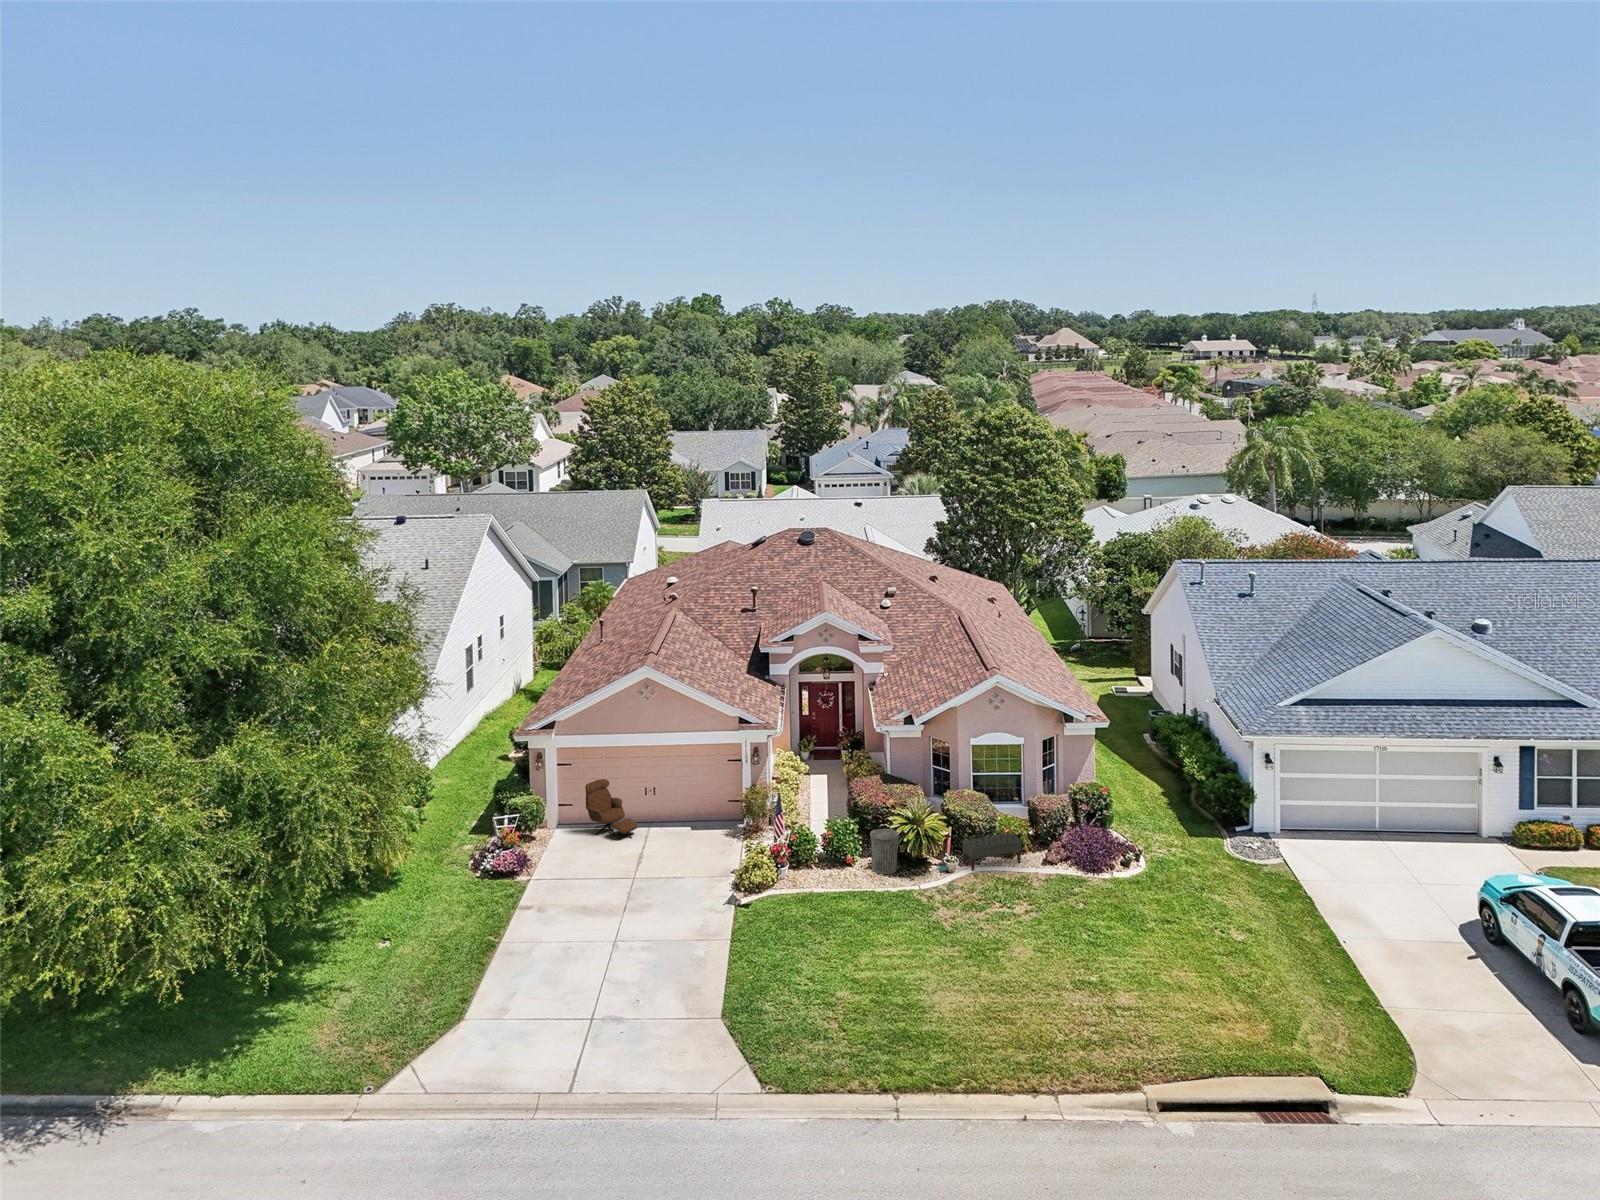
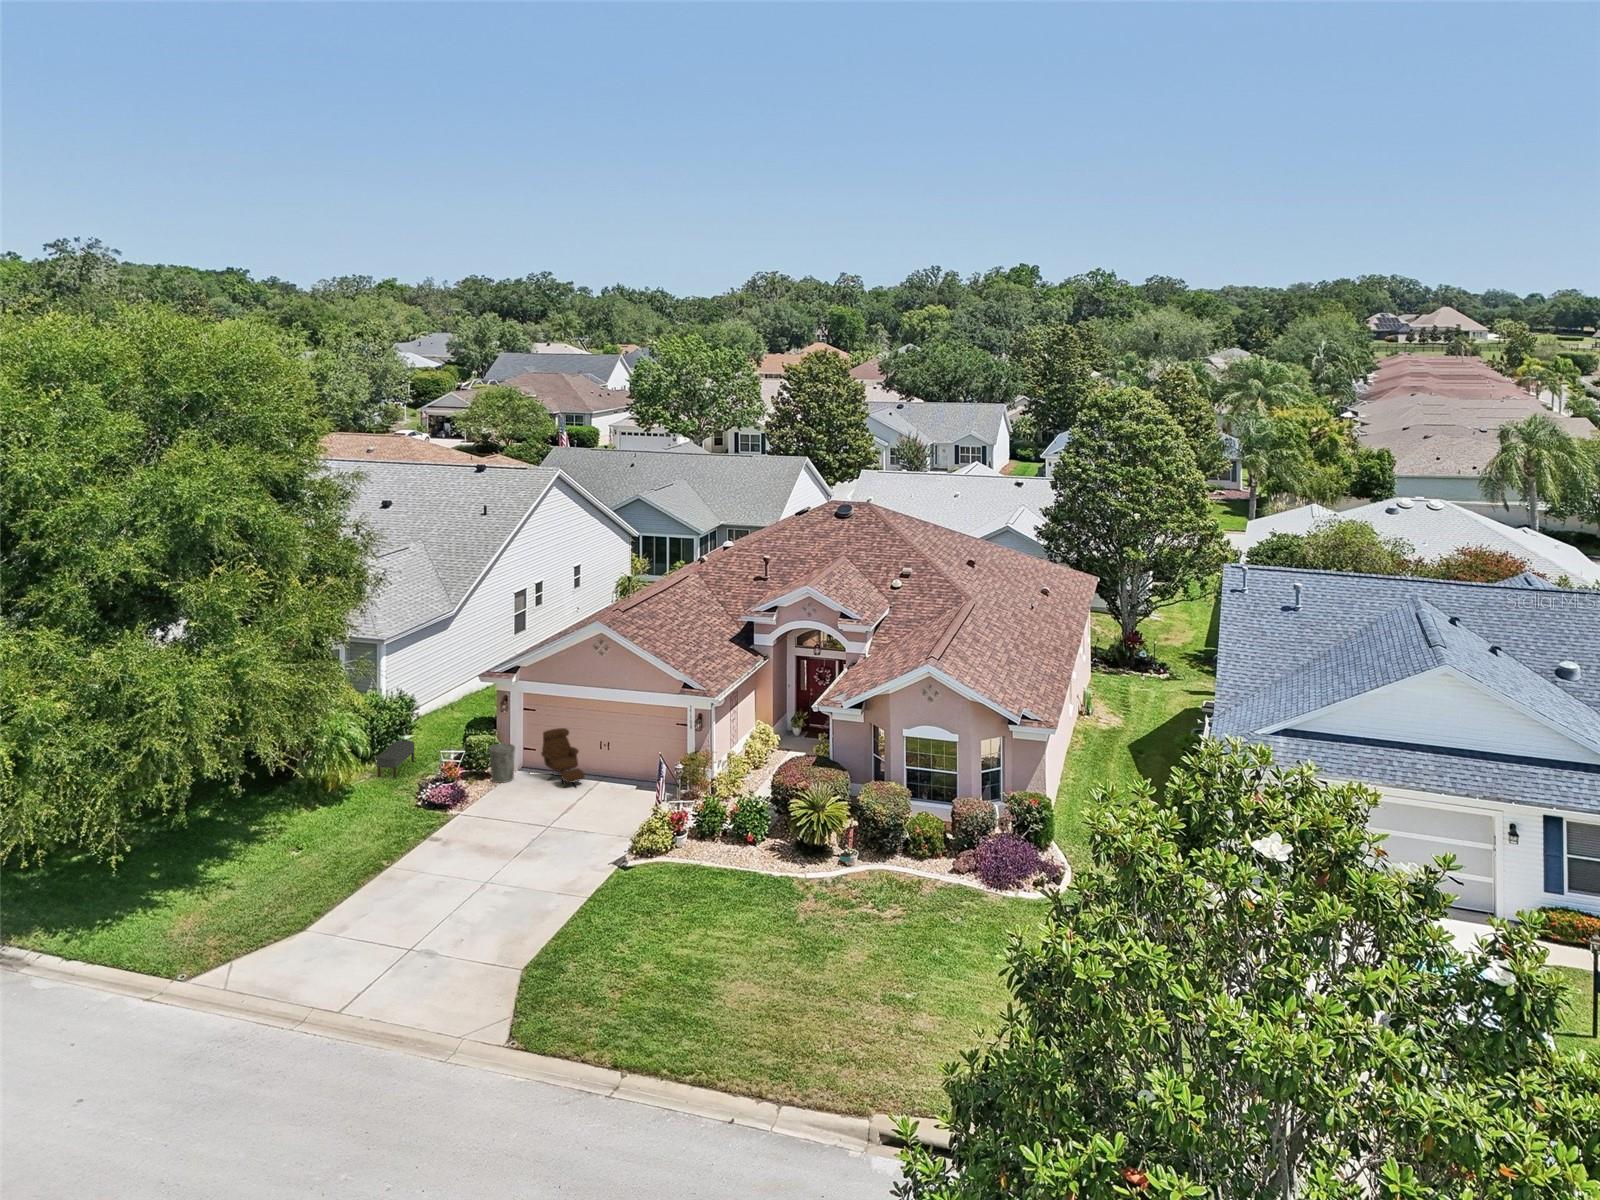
trash can: present [870,829,899,874] -> present [489,744,515,783]
bench: present [962,833,1022,871] -> present [376,741,415,778]

